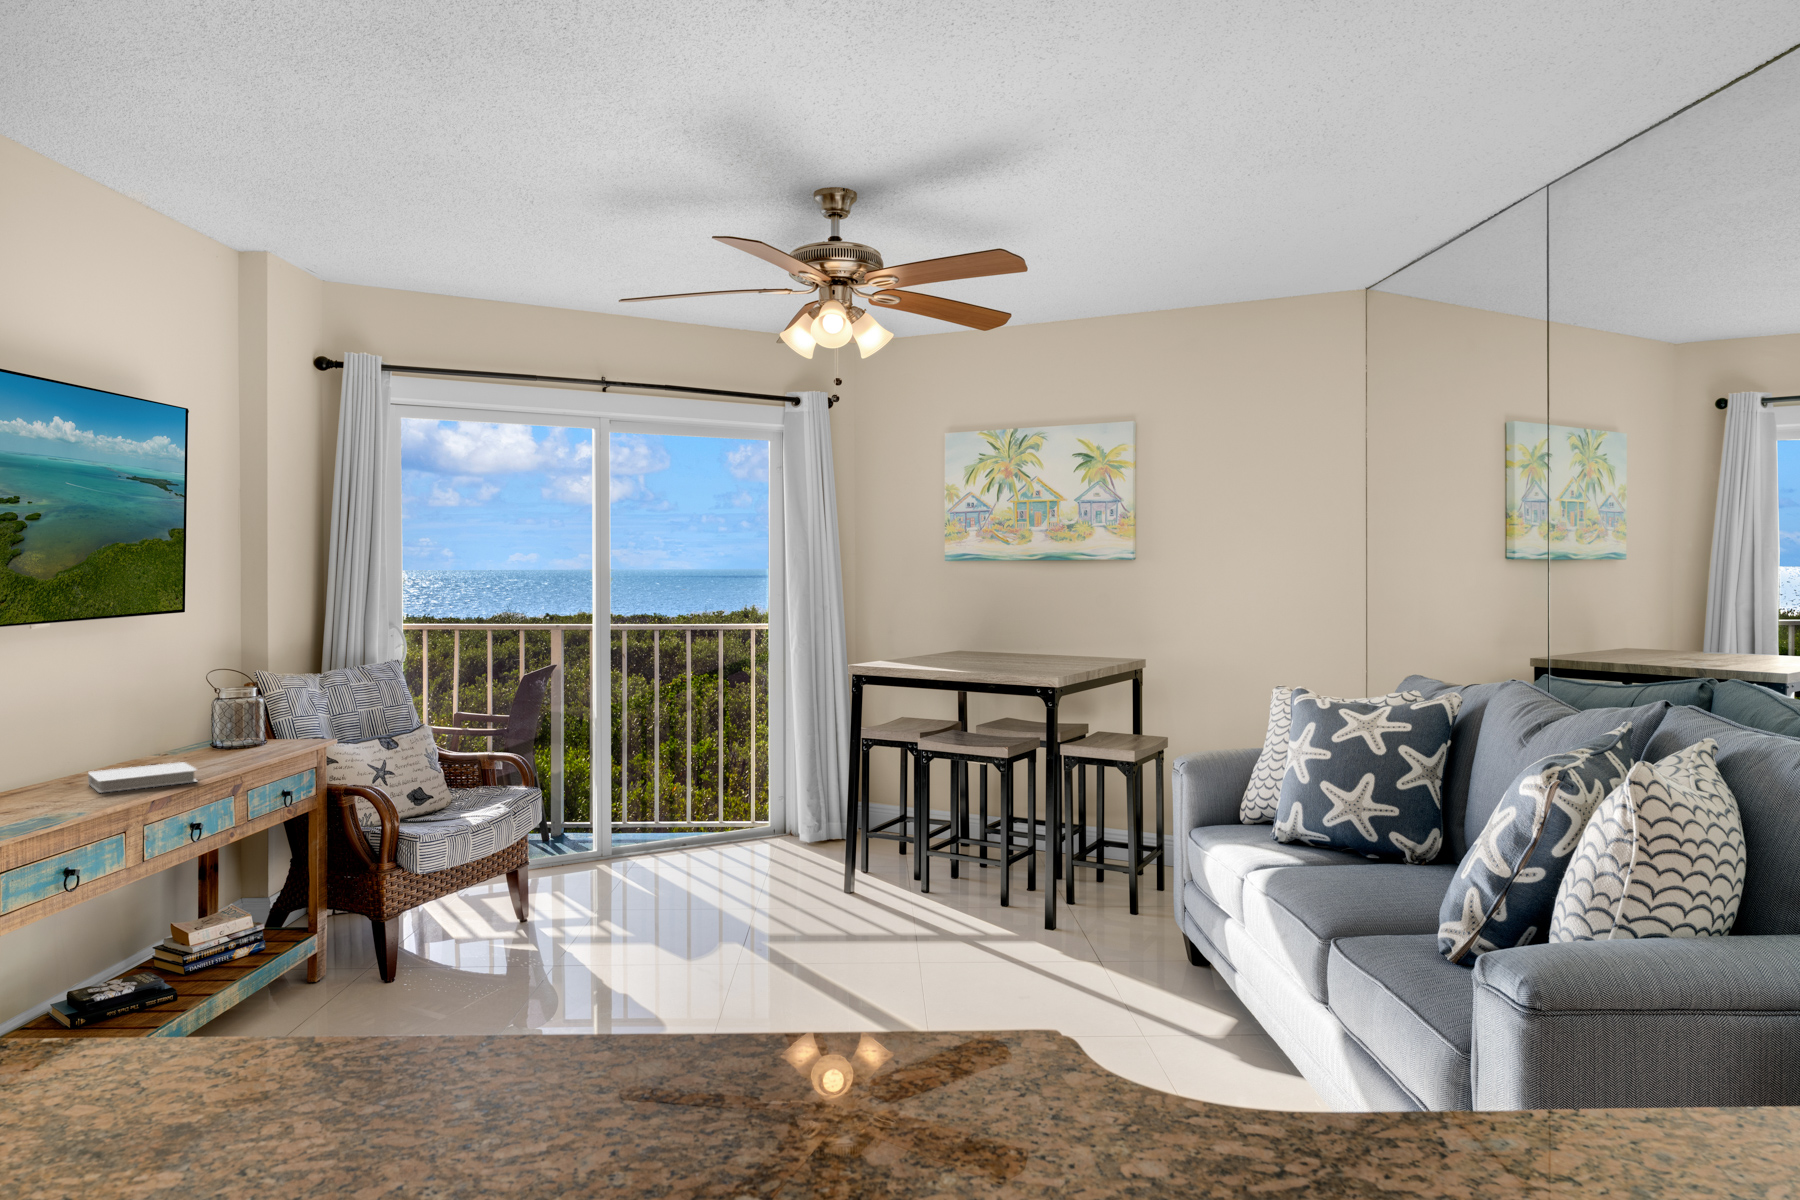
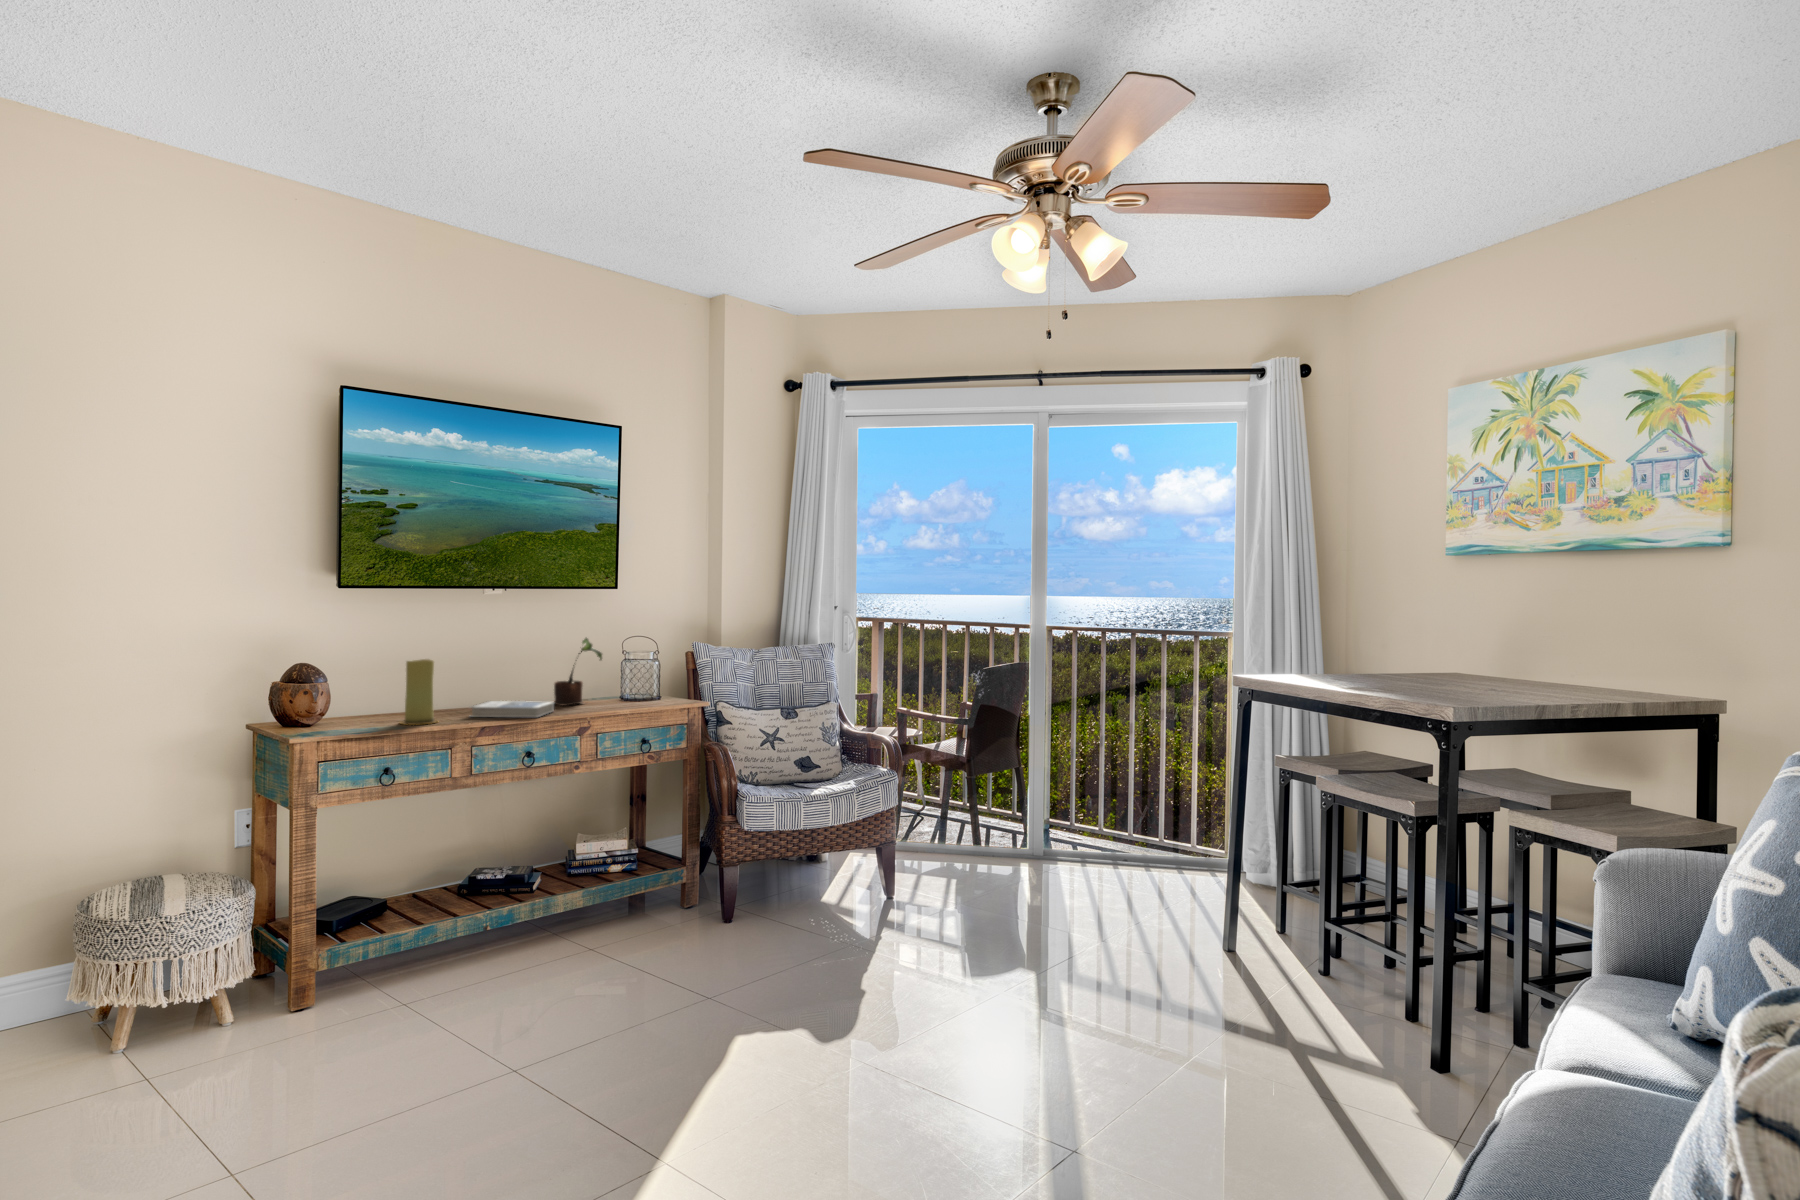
potted plant: none [131,680,191,768] -> present [554,638,602,706]
candle: none [32,725,89,811] -> present [400,659,438,725]

